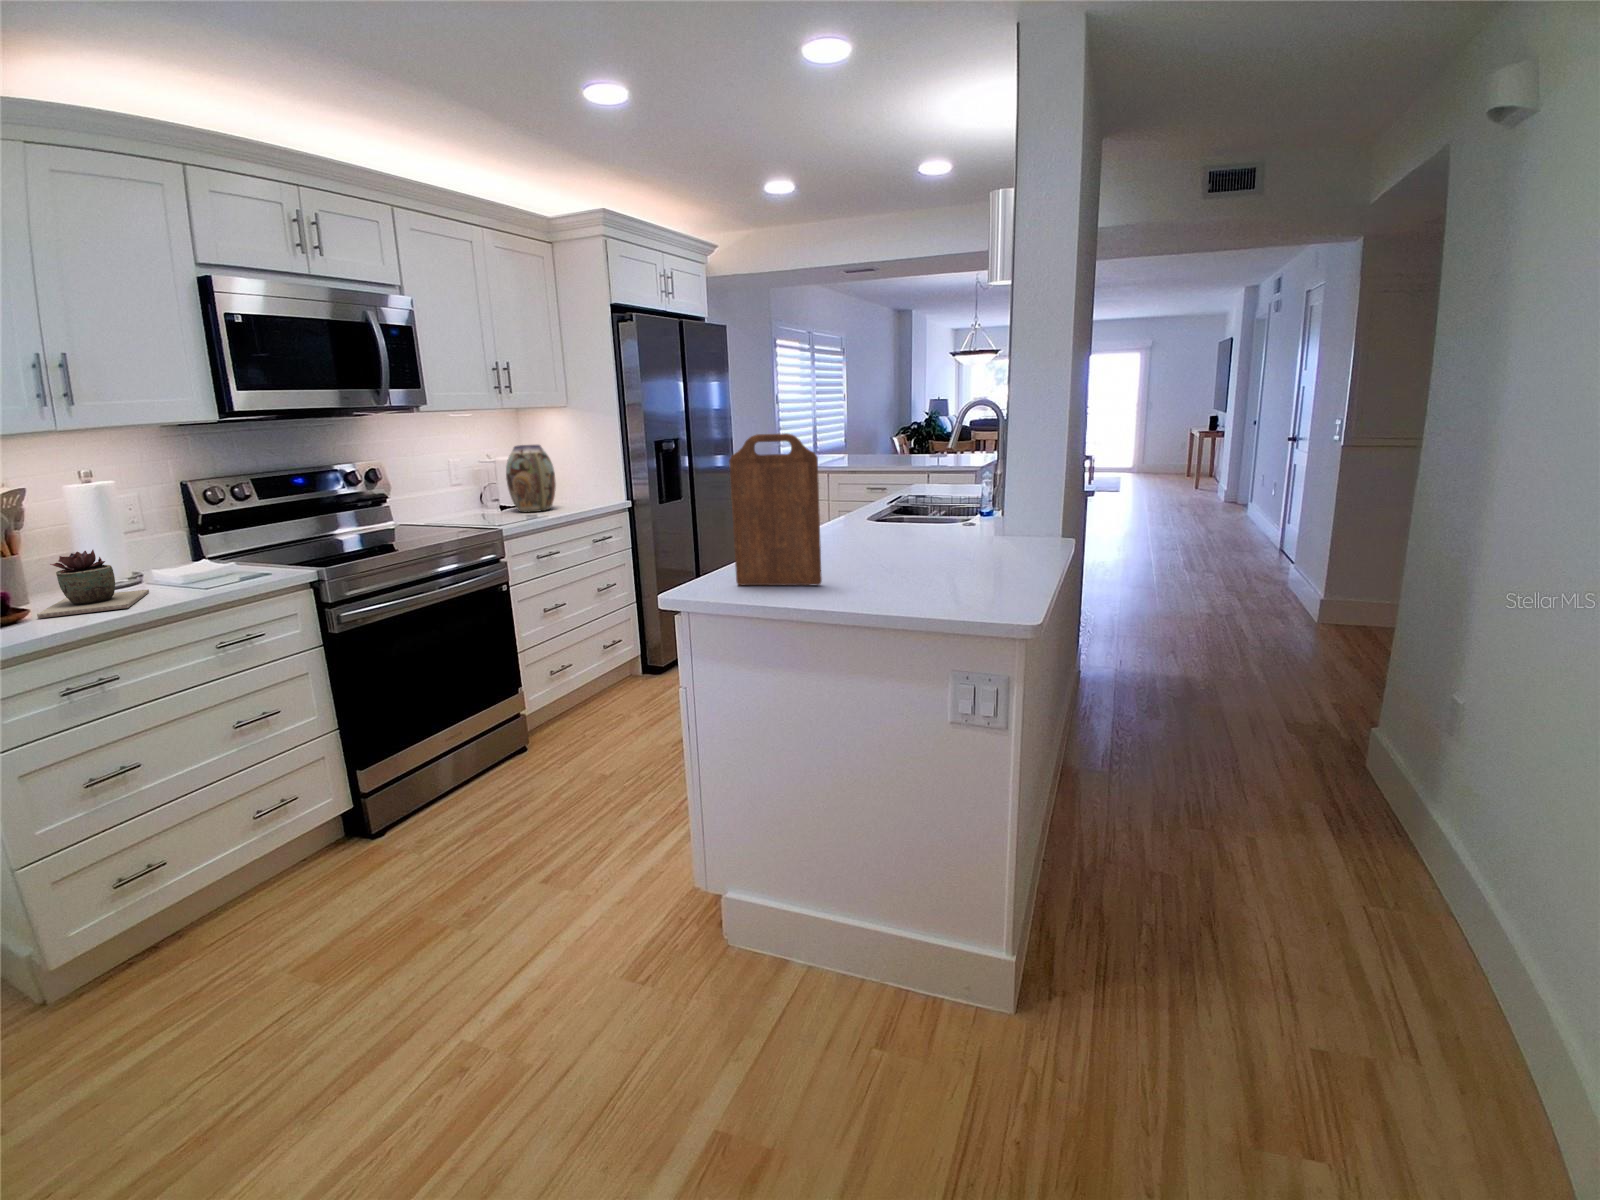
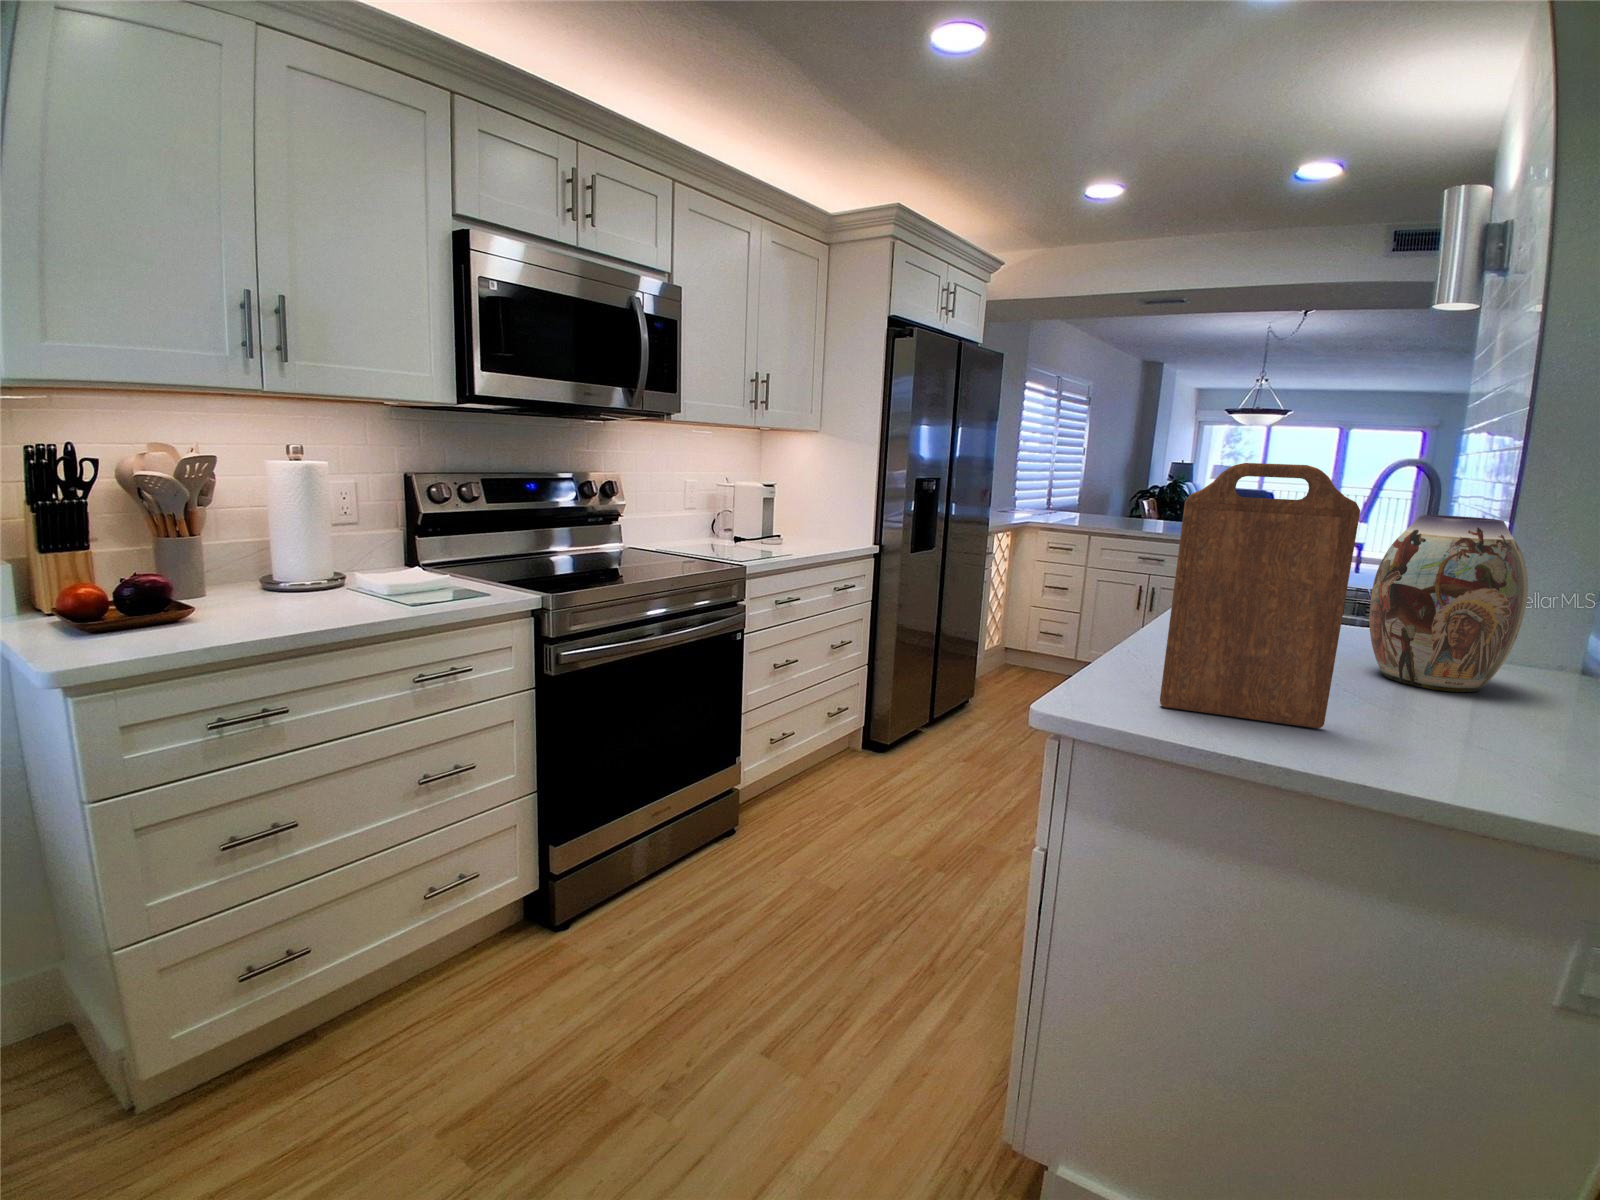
vase: present [506,445,556,512] -> present [1369,515,1528,692]
succulent plant: present [37,550,149,618] -> none [213,543,348,623]

